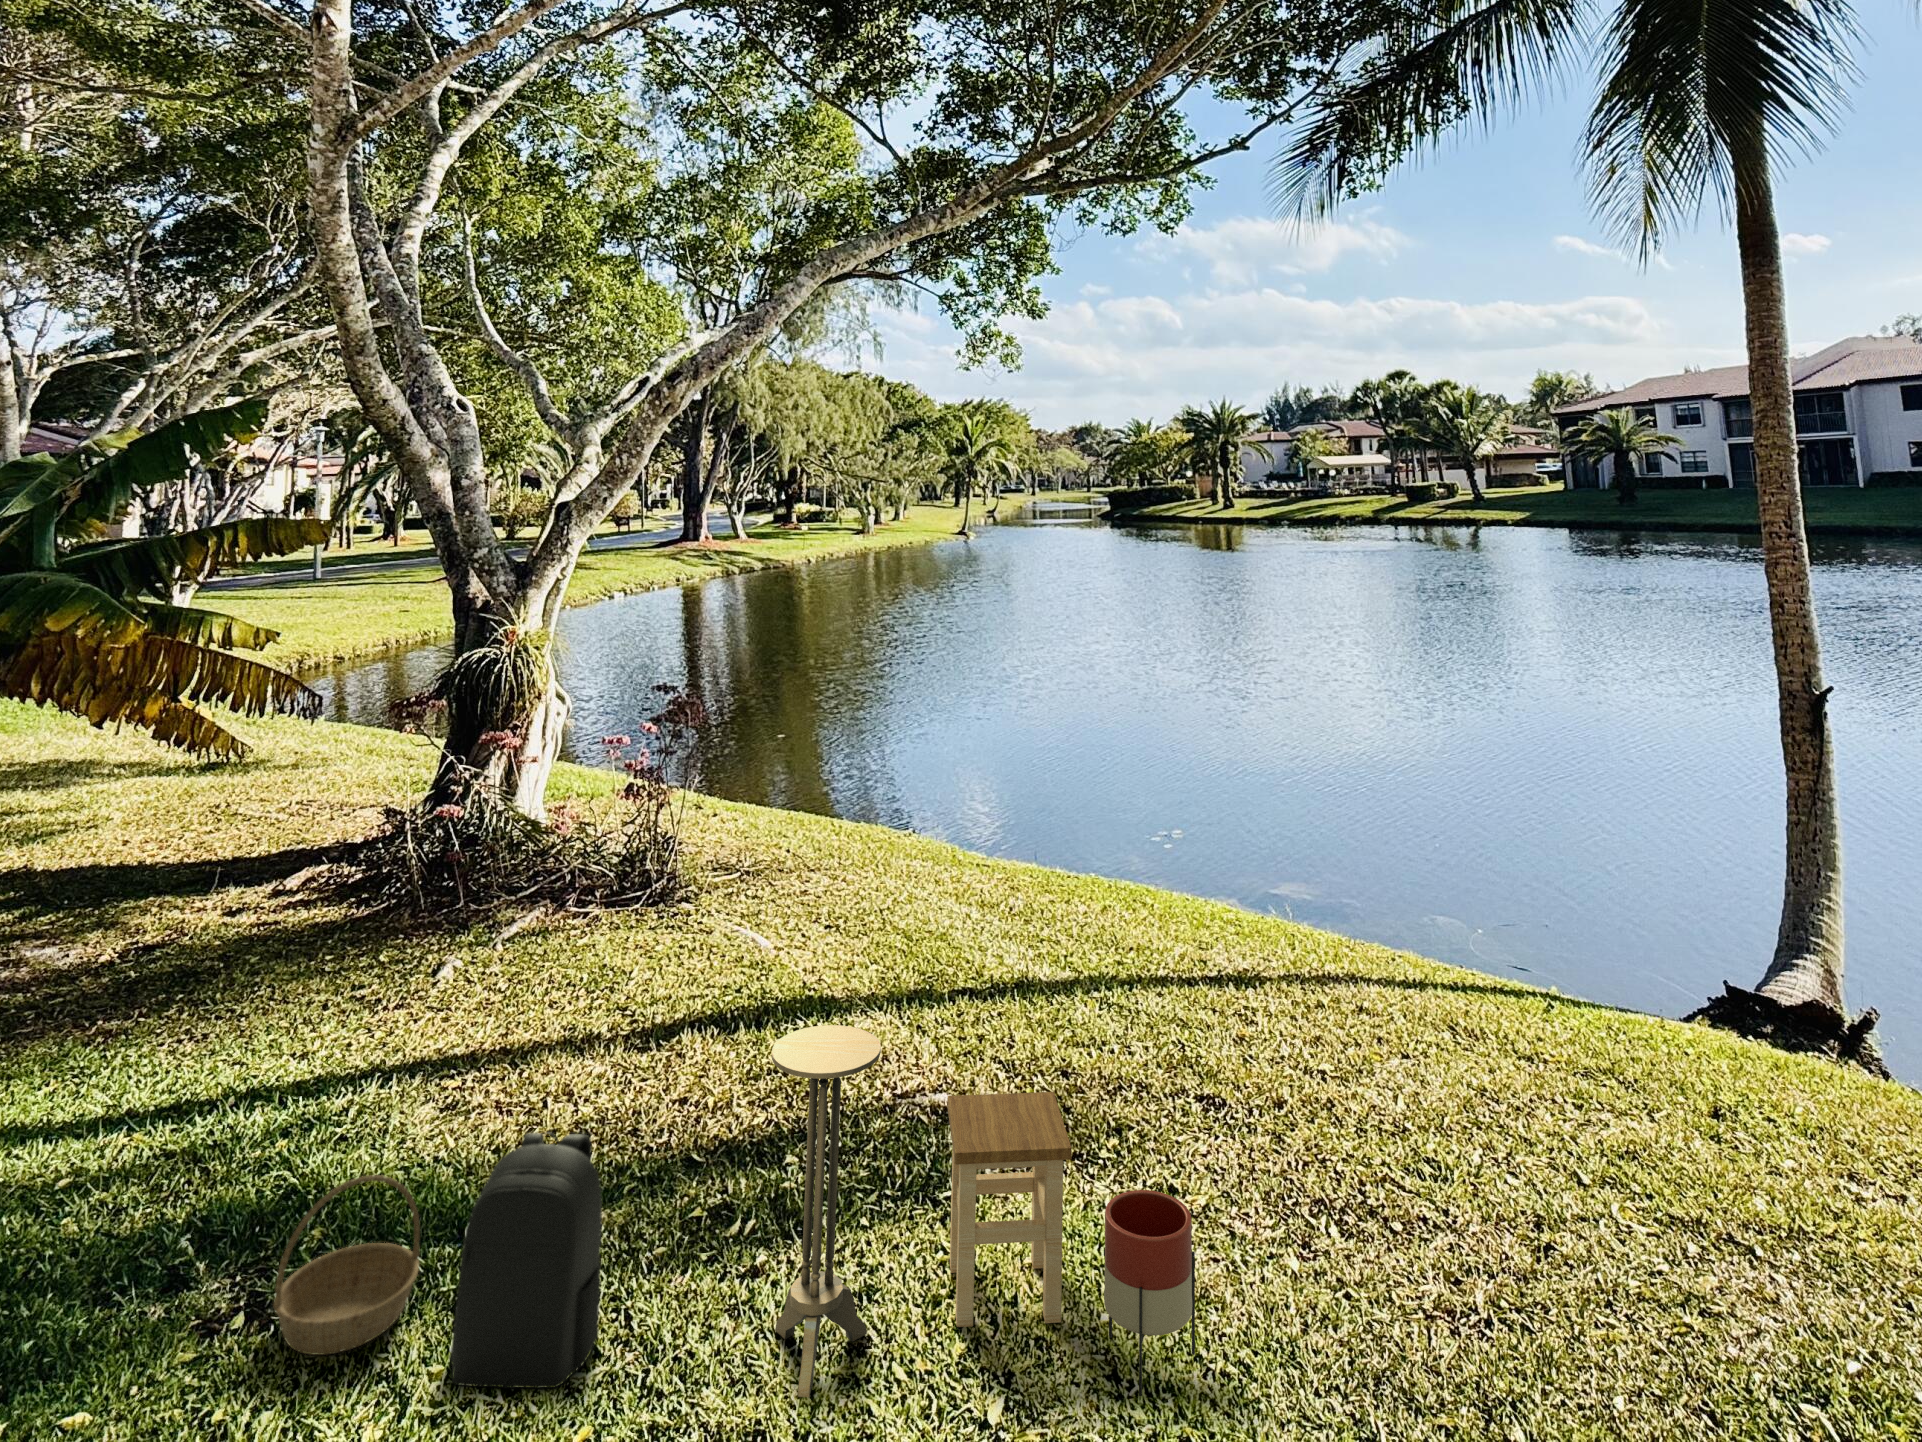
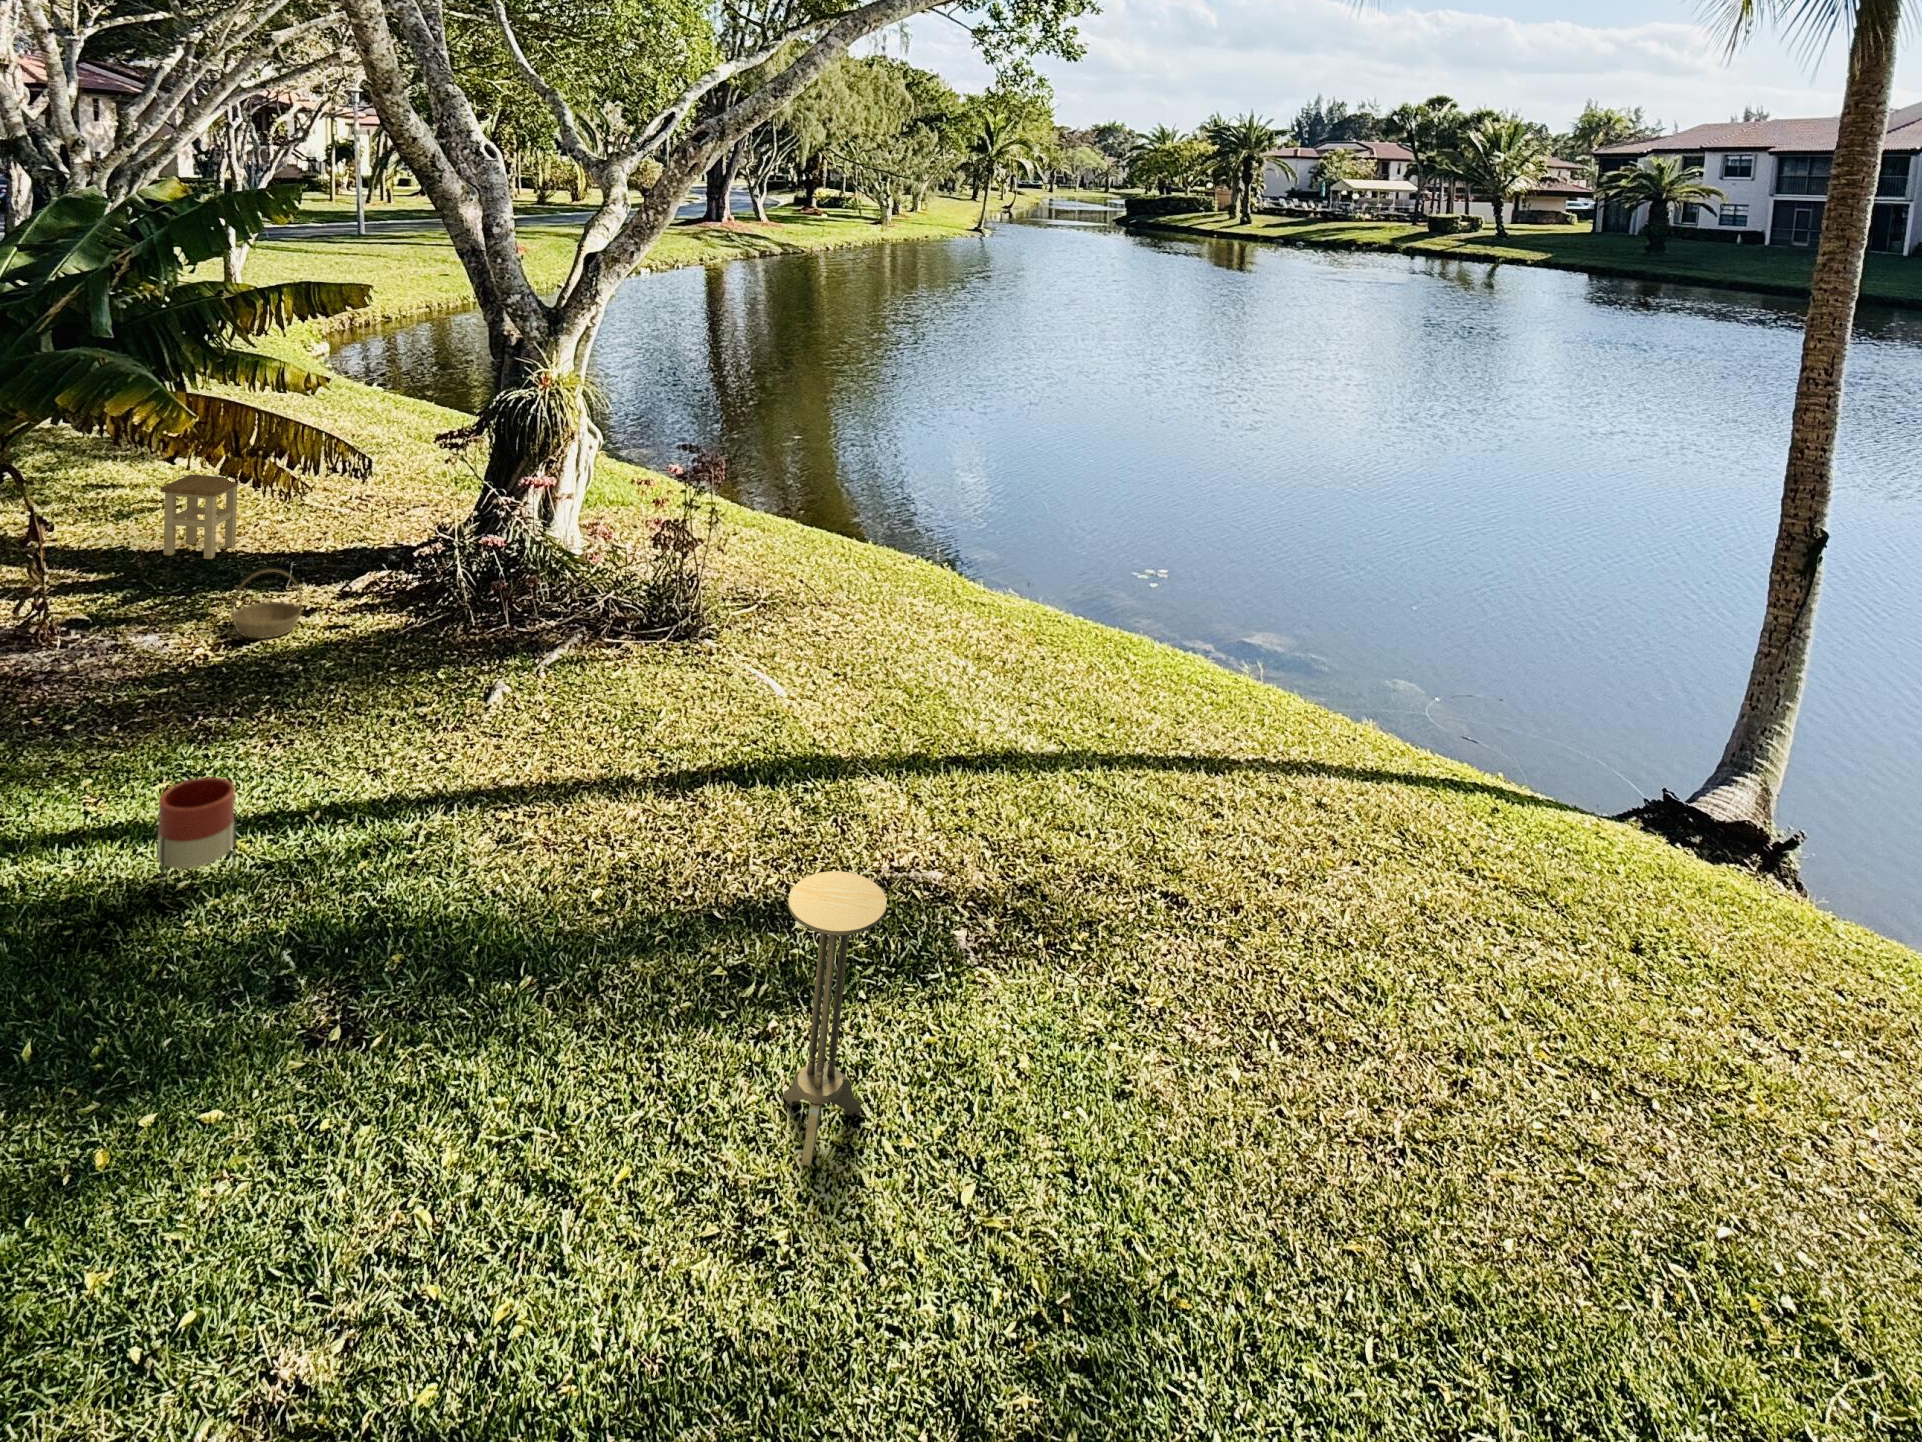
stool: present [947,1092,1072,1327] -> present [160,474,239,559]
backpack: present [450,1133,602,1388] -> none [510,930,637,1135]
basket: present [273,1175,420,1355] -> present [231,570,303,638]
planter: present [1104,1190,1195,1396] -> present [157,777,237,902]

